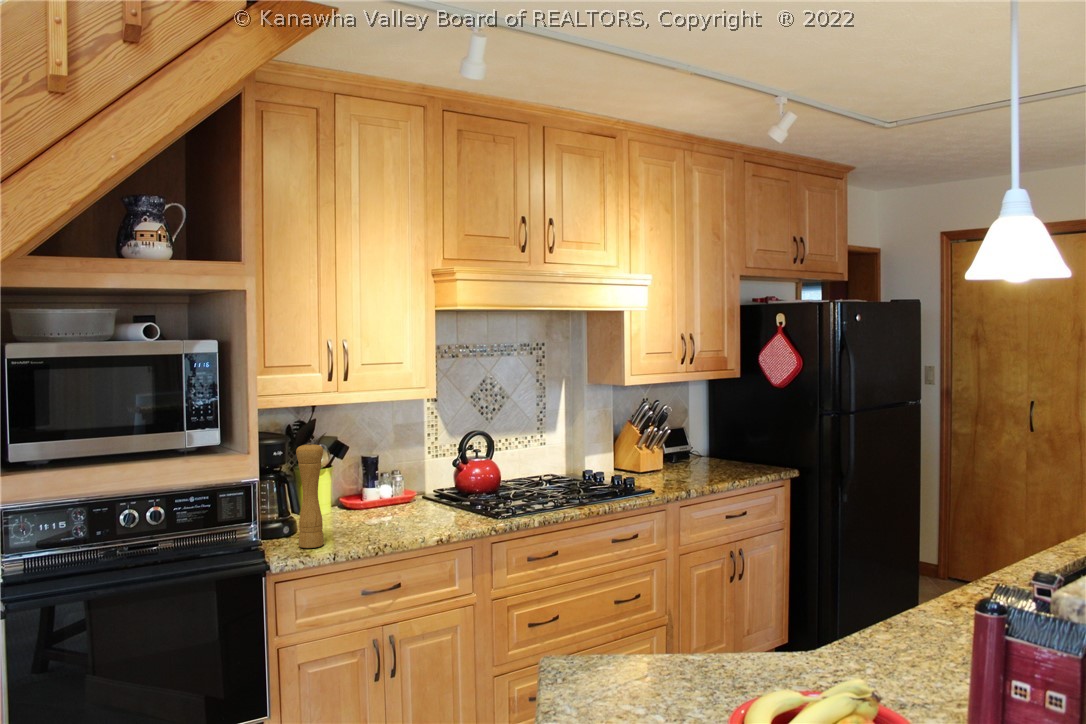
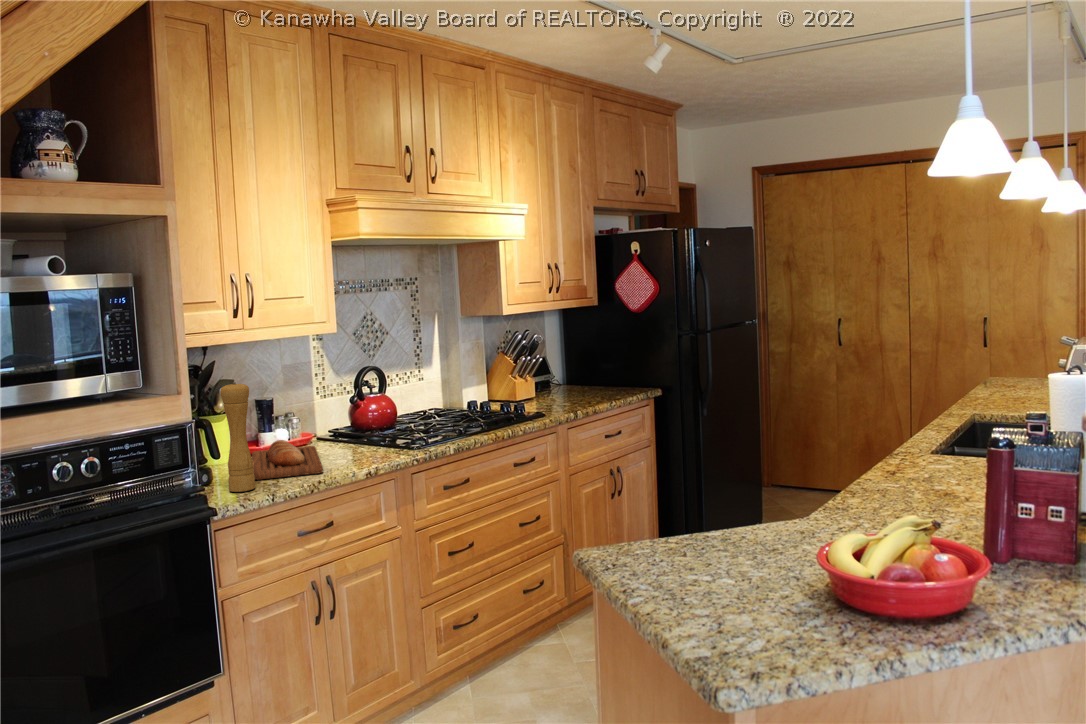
bread loaf: none [329,498,408,536] -> present [252,440,323,480]

